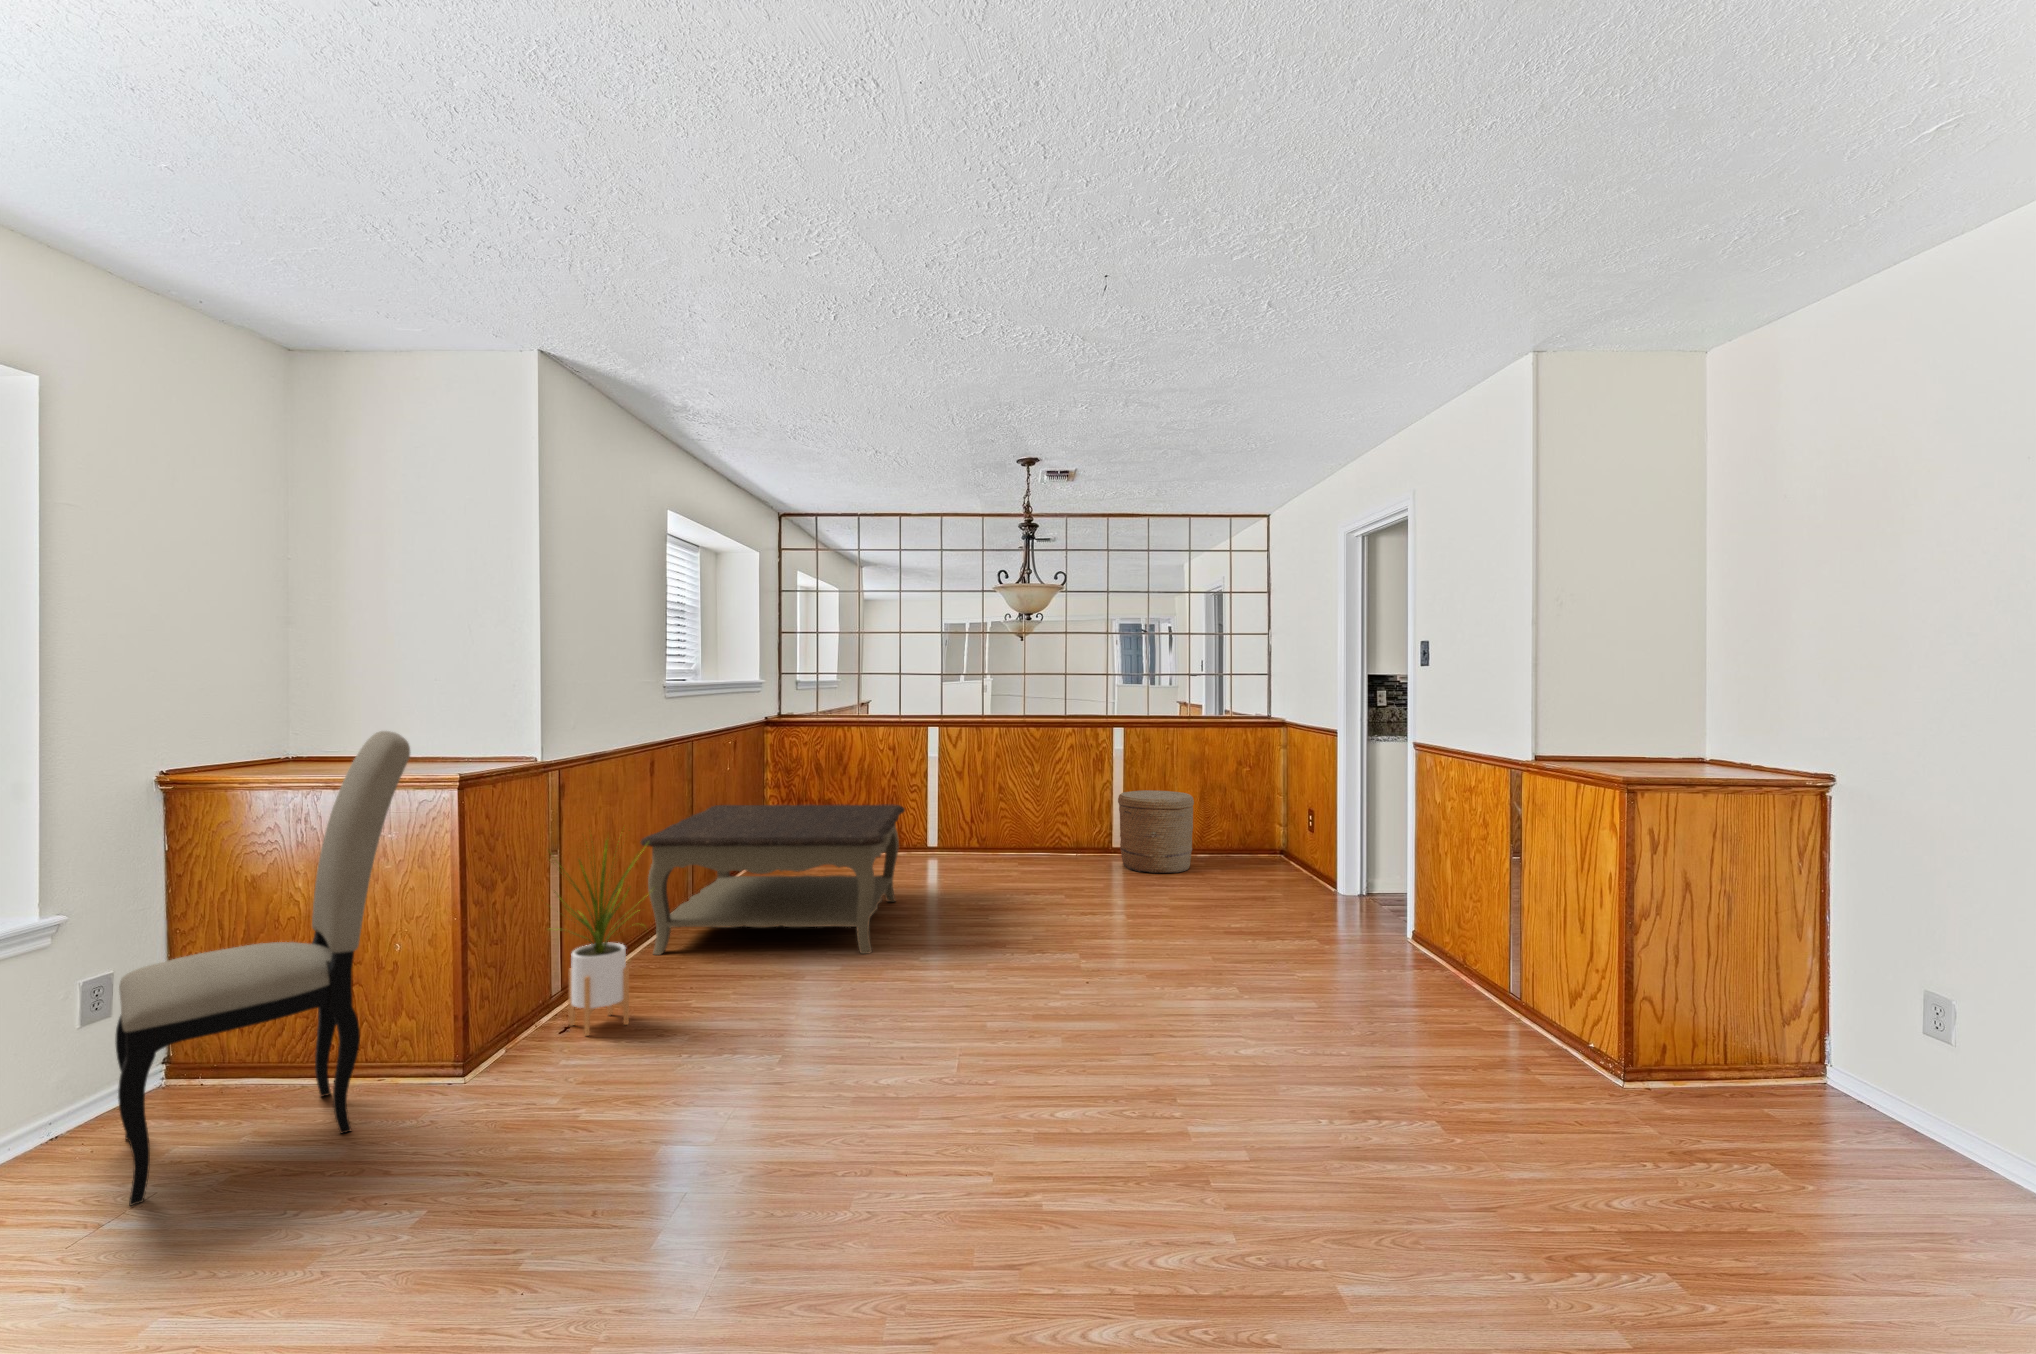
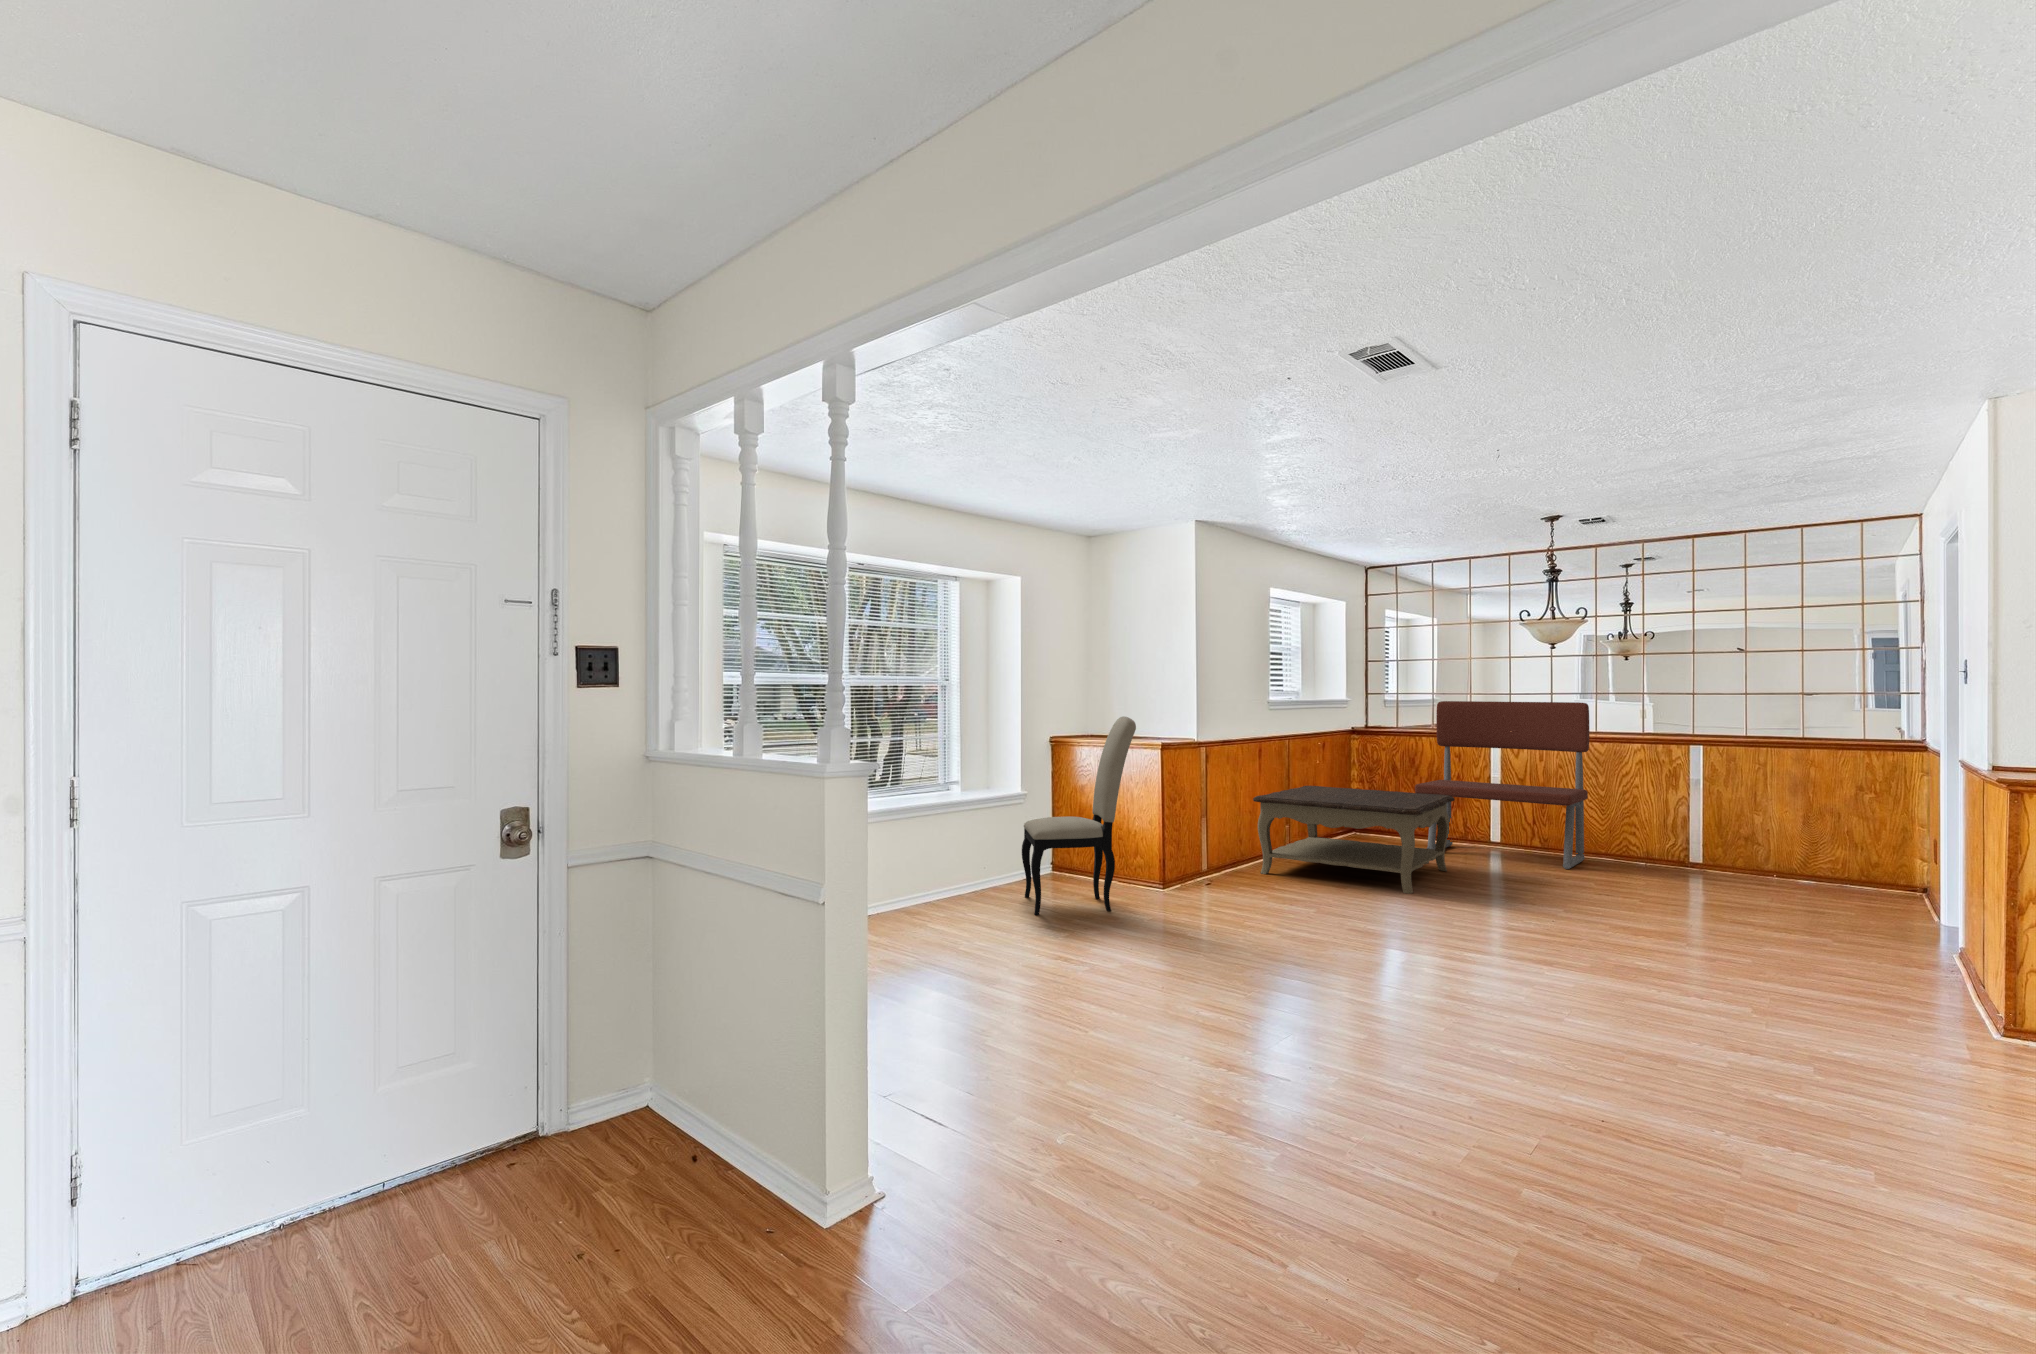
bench: none [850,683,1028,875] -> present [1415,701,1589,869]
woven basket: present [1118,790,1194,874] -> none [1688,807,1781,888]
house plant: present [550,838,654,1036] -> none [1195,779,1259,900]

